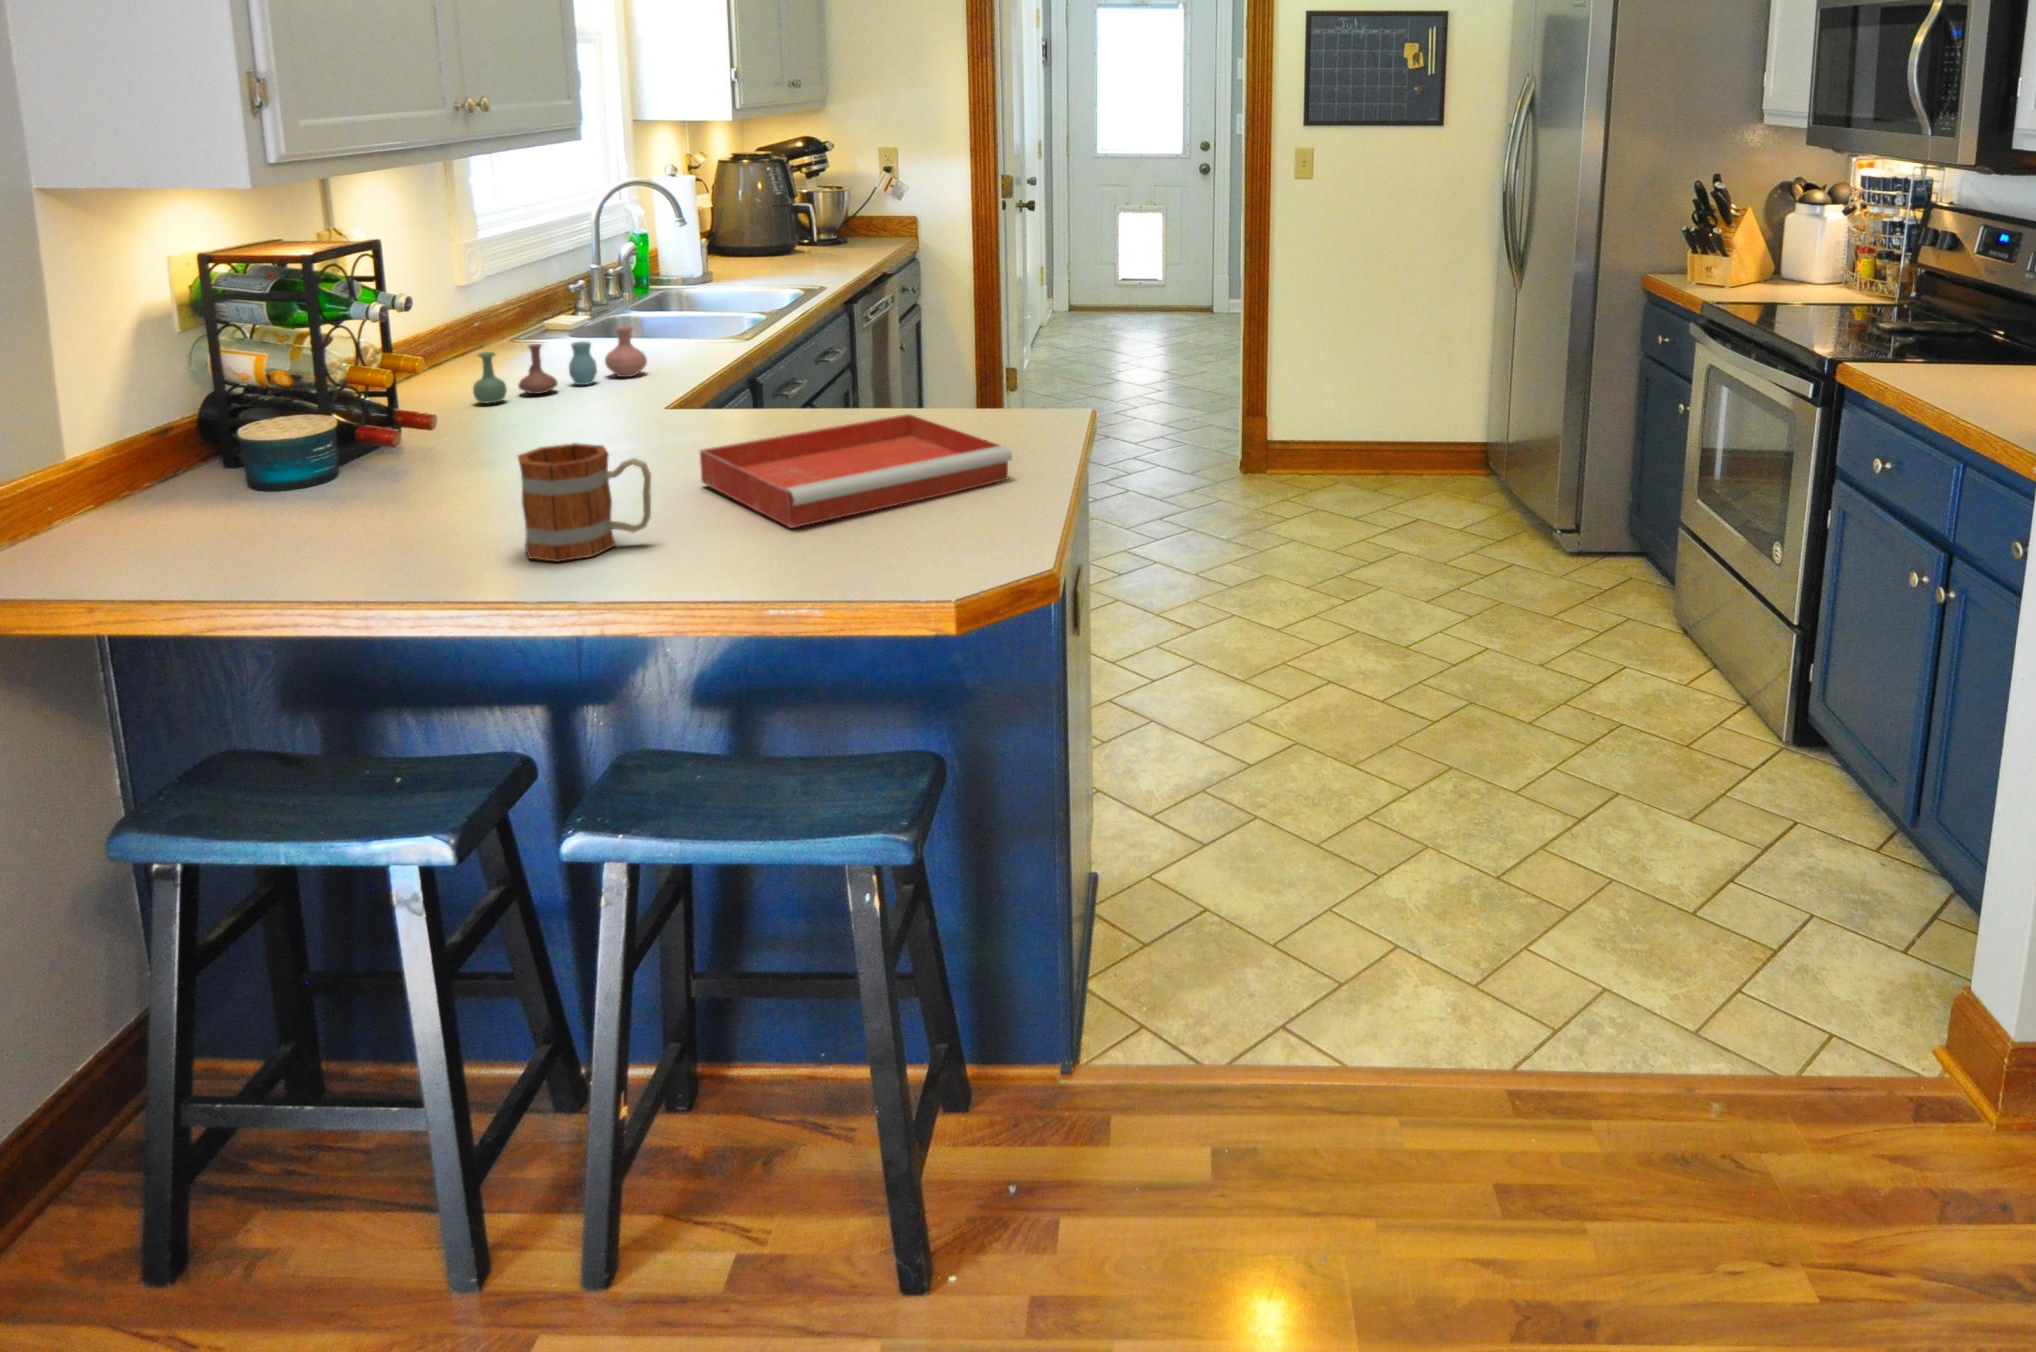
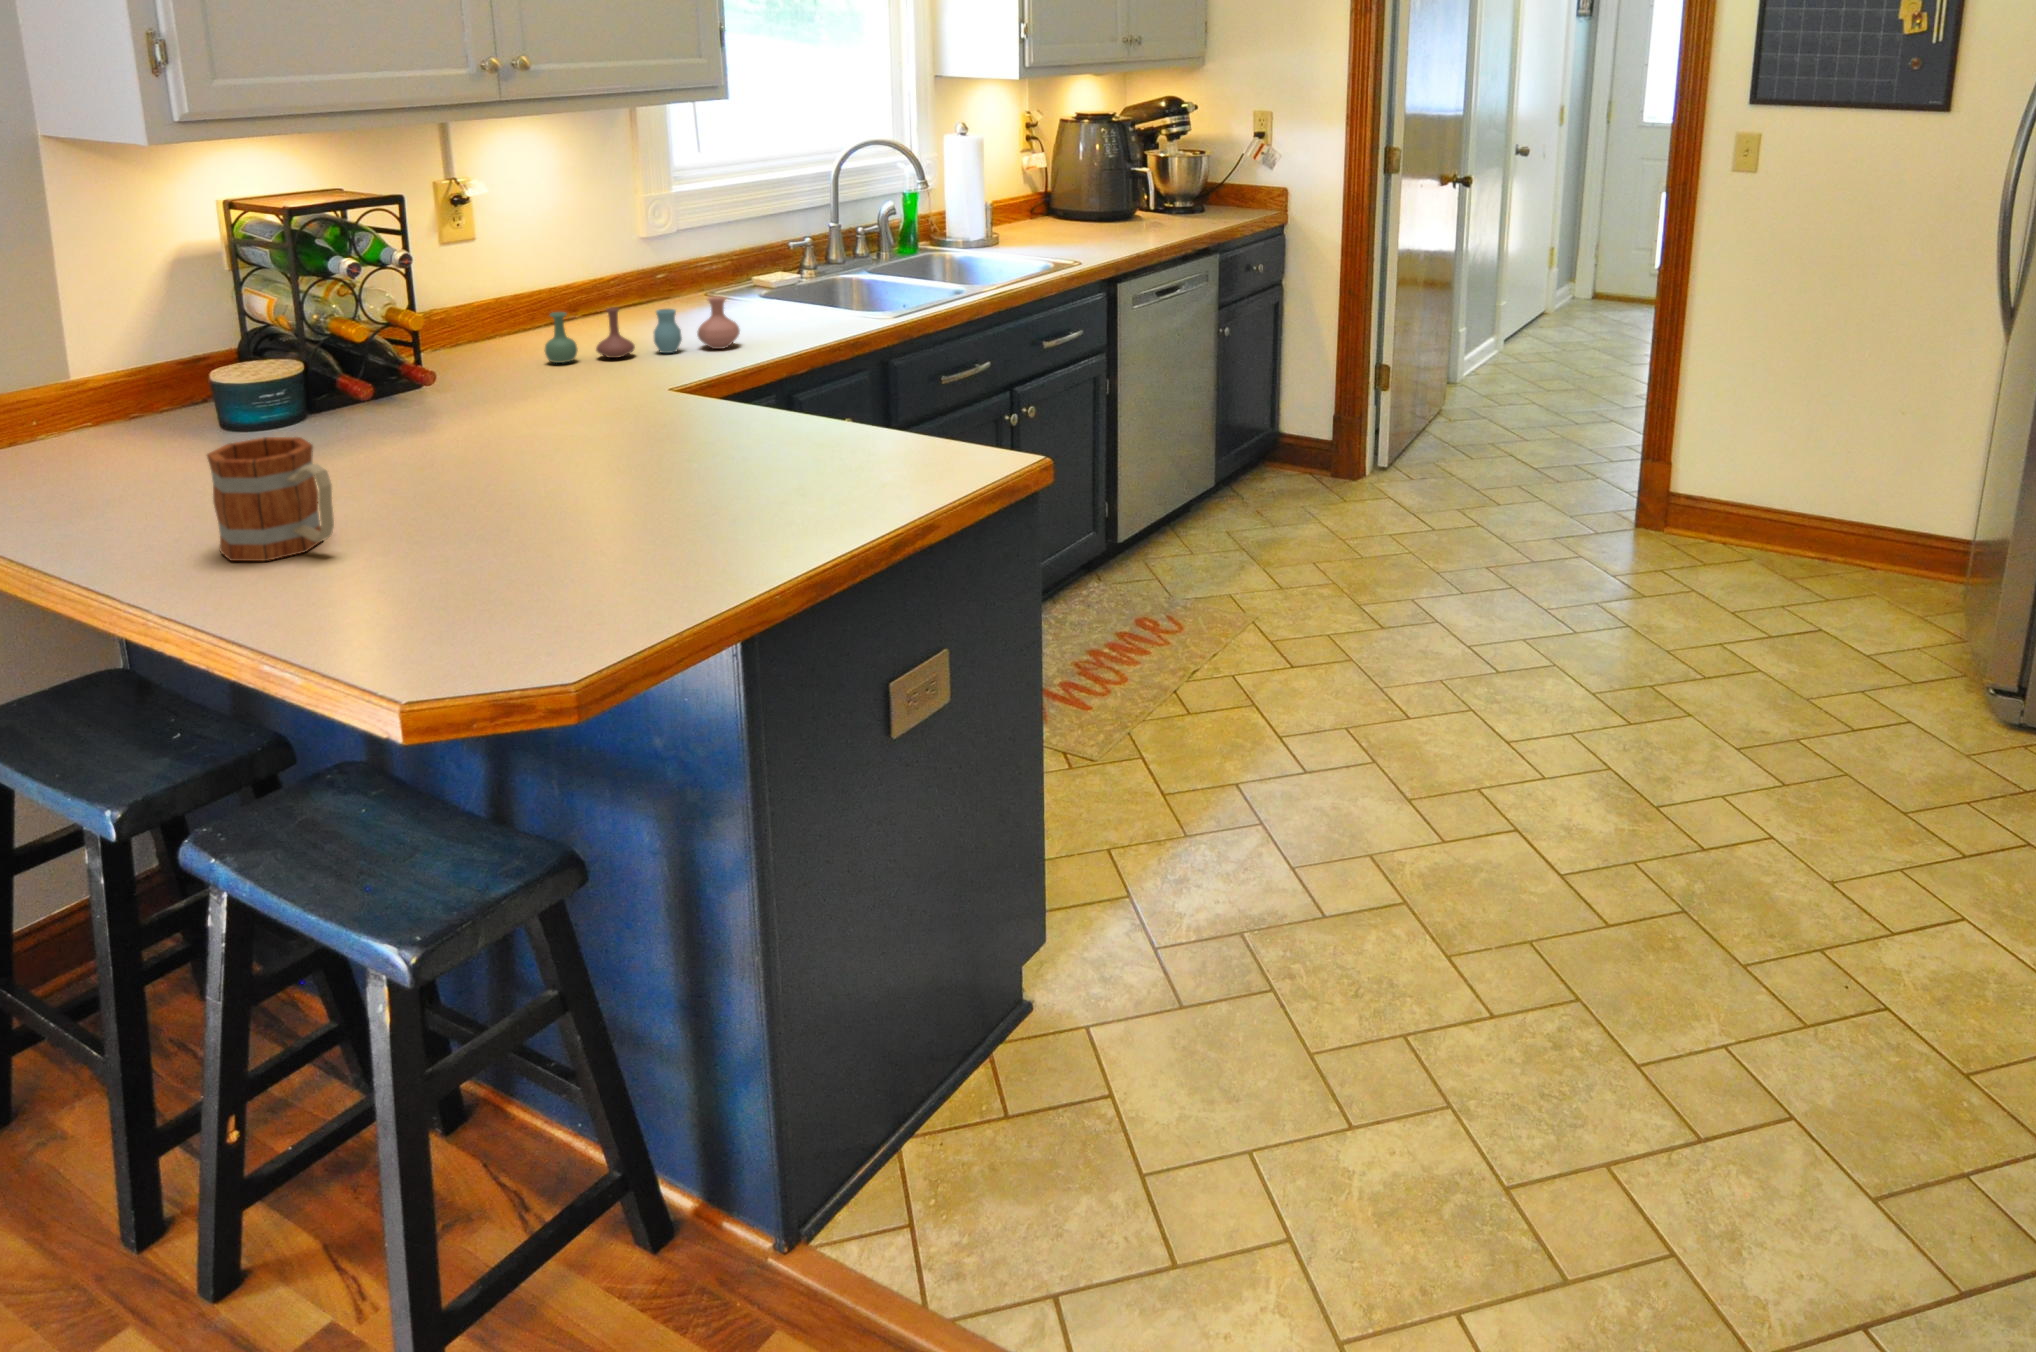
tray: present [700,414,1012,528] -> none [460,441,776,565]

